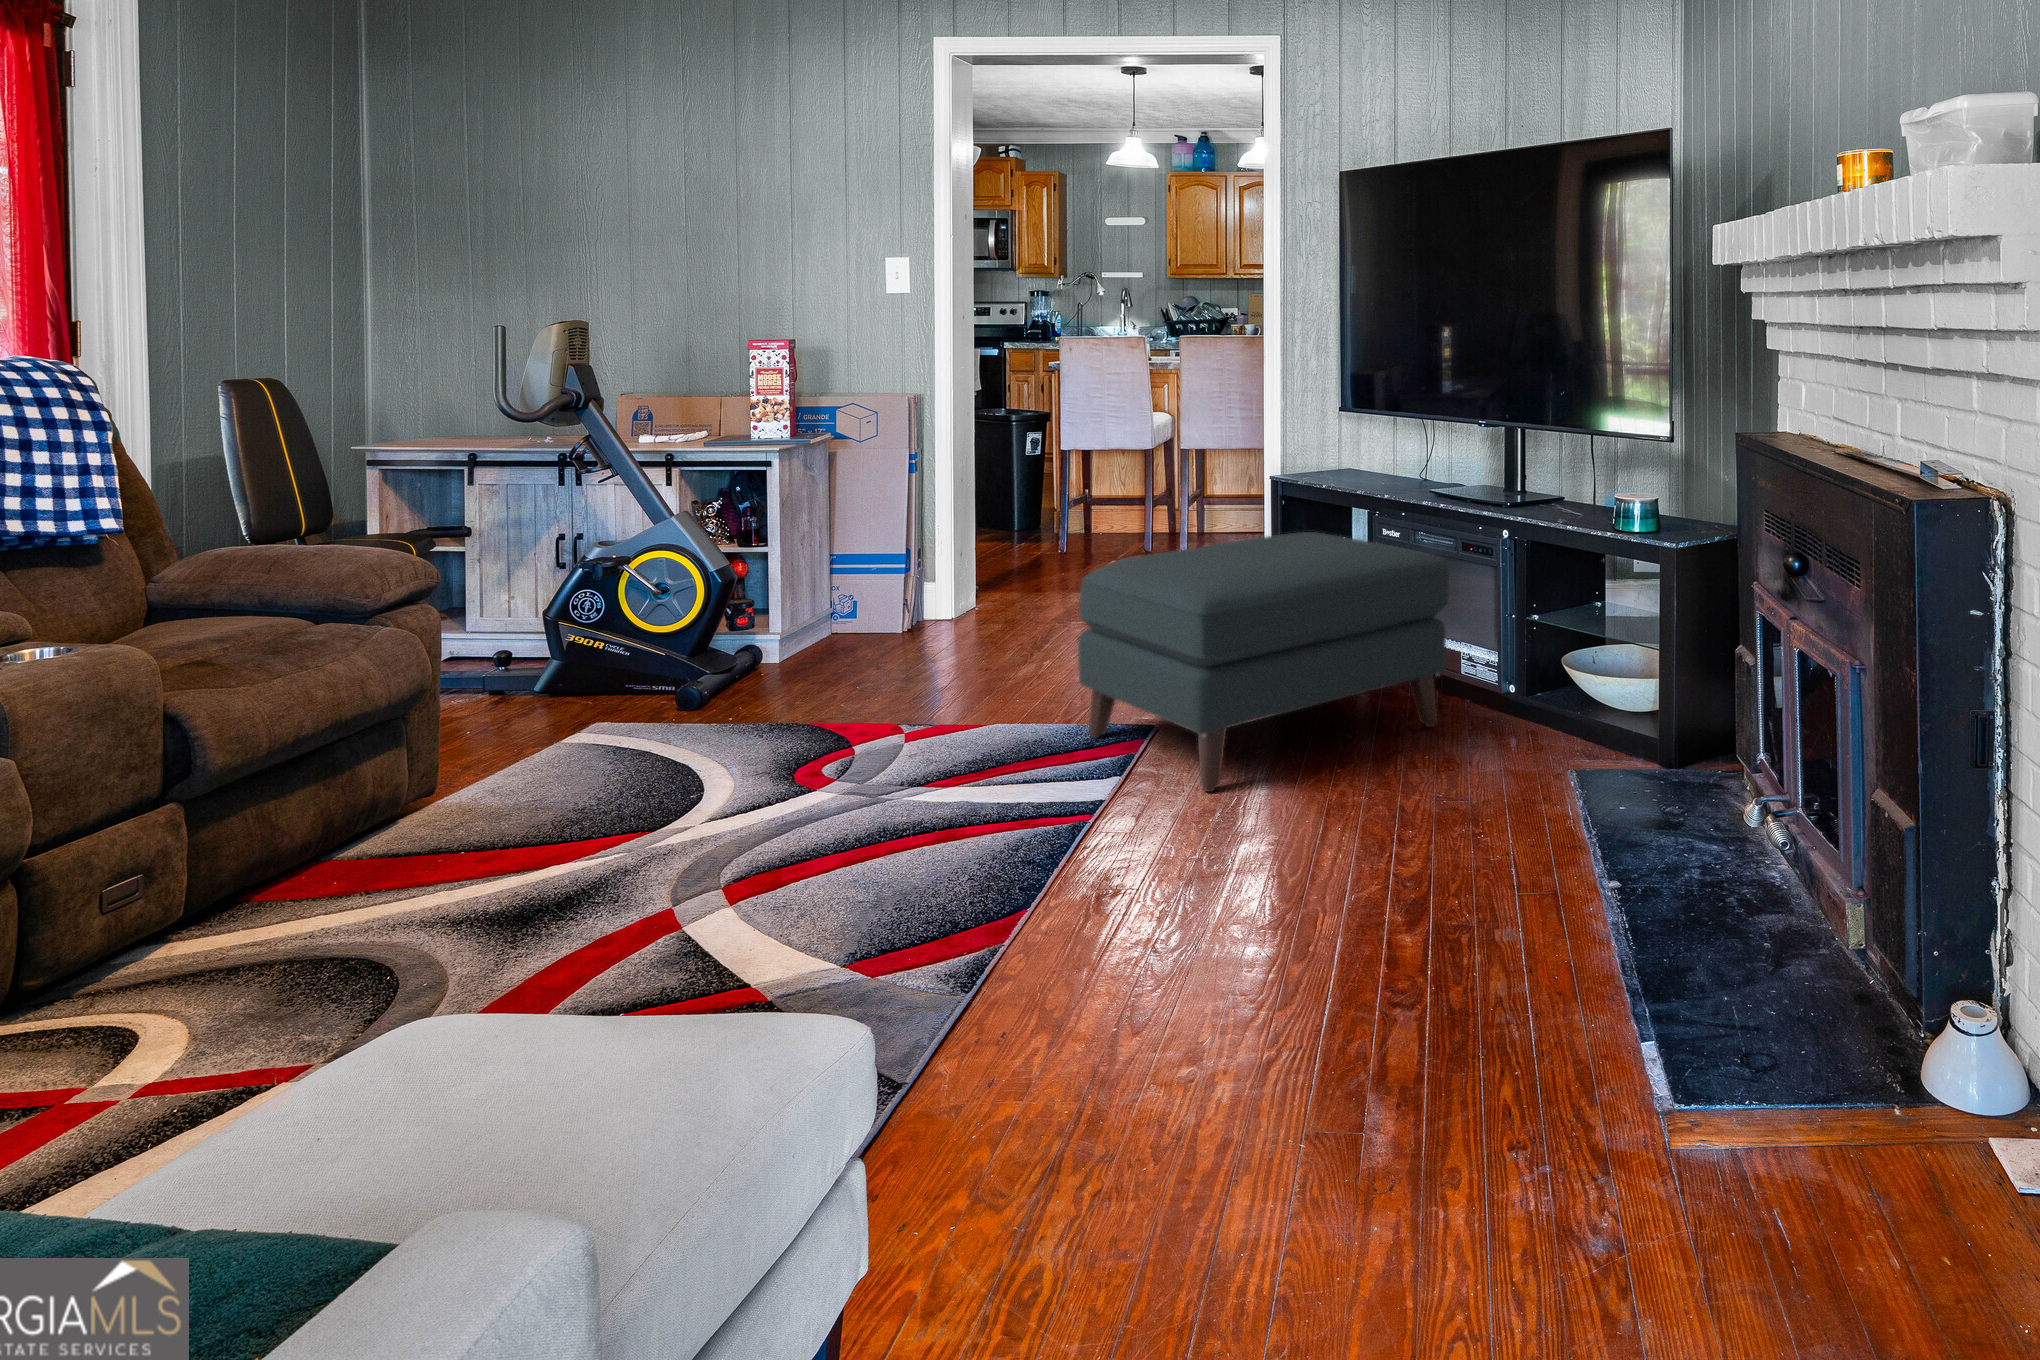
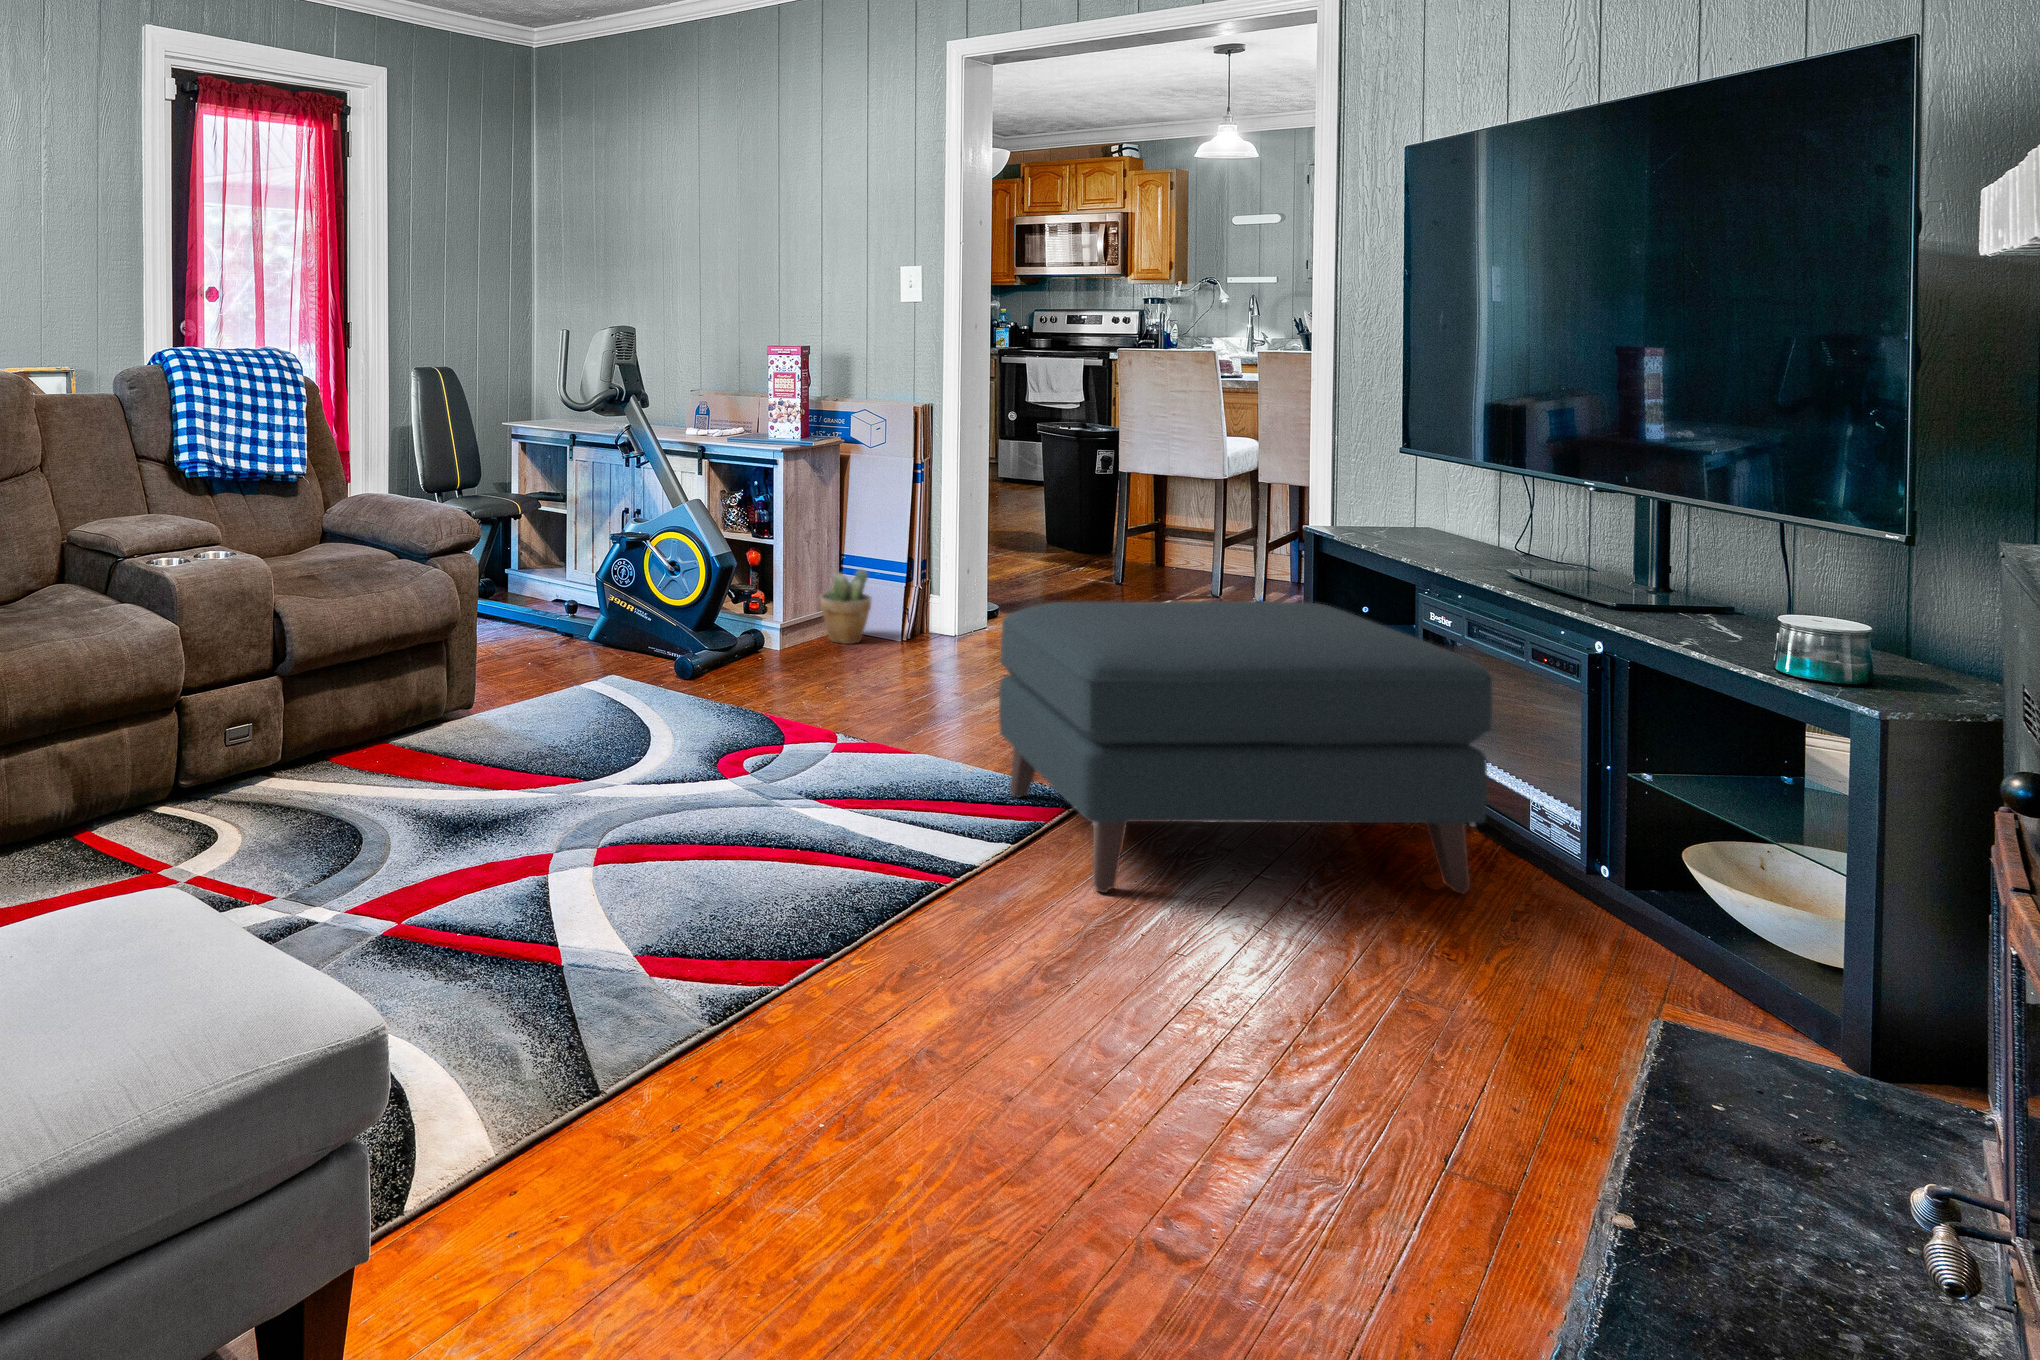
potted plant: none [814,564,871,641] -> present [820,569,872,644]

